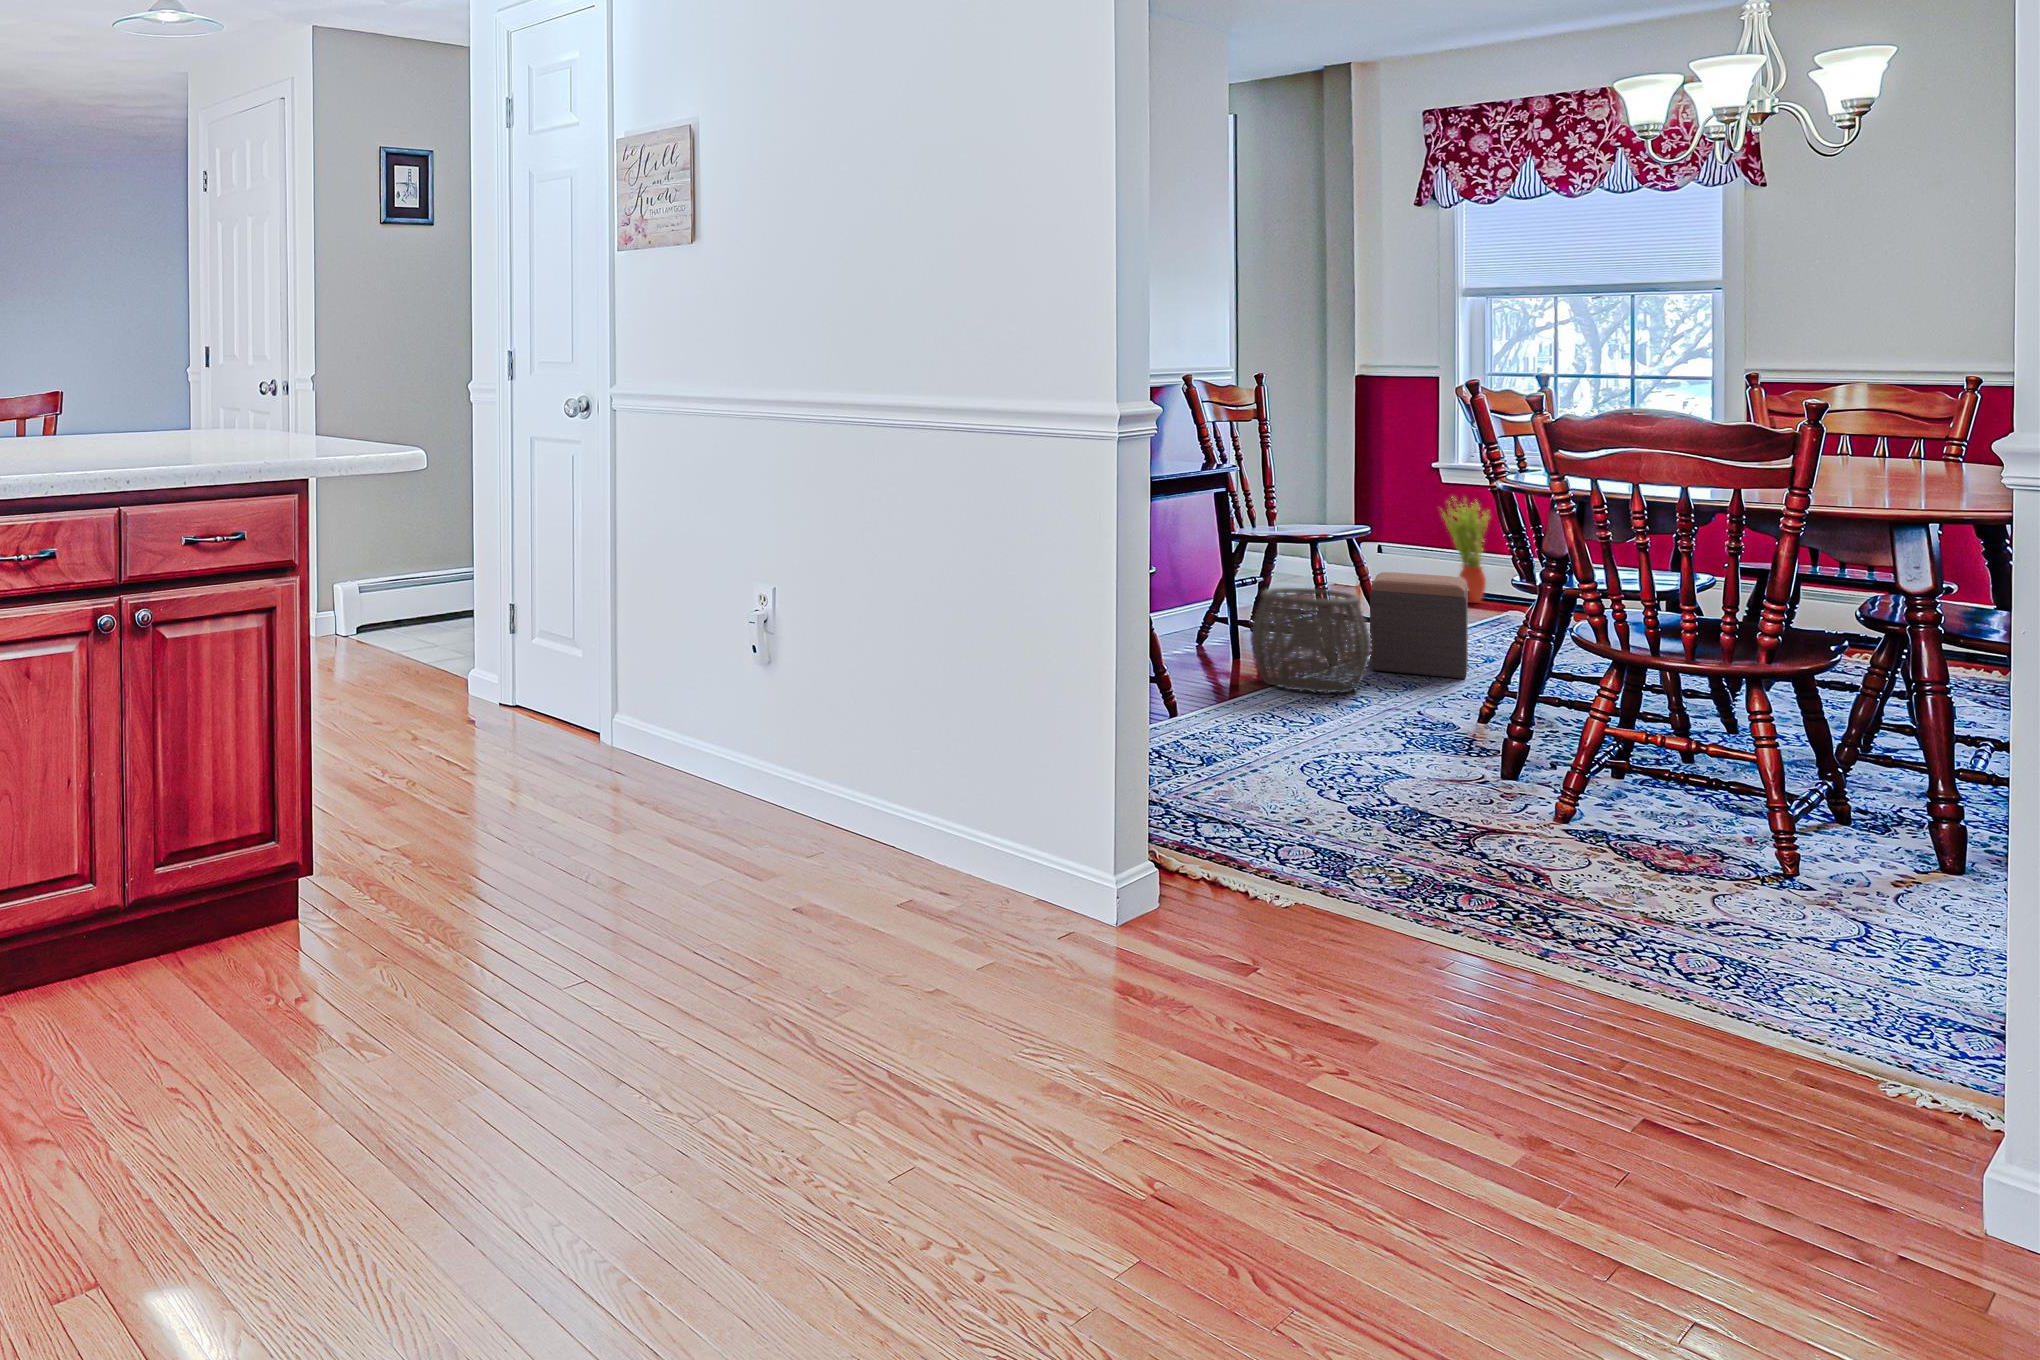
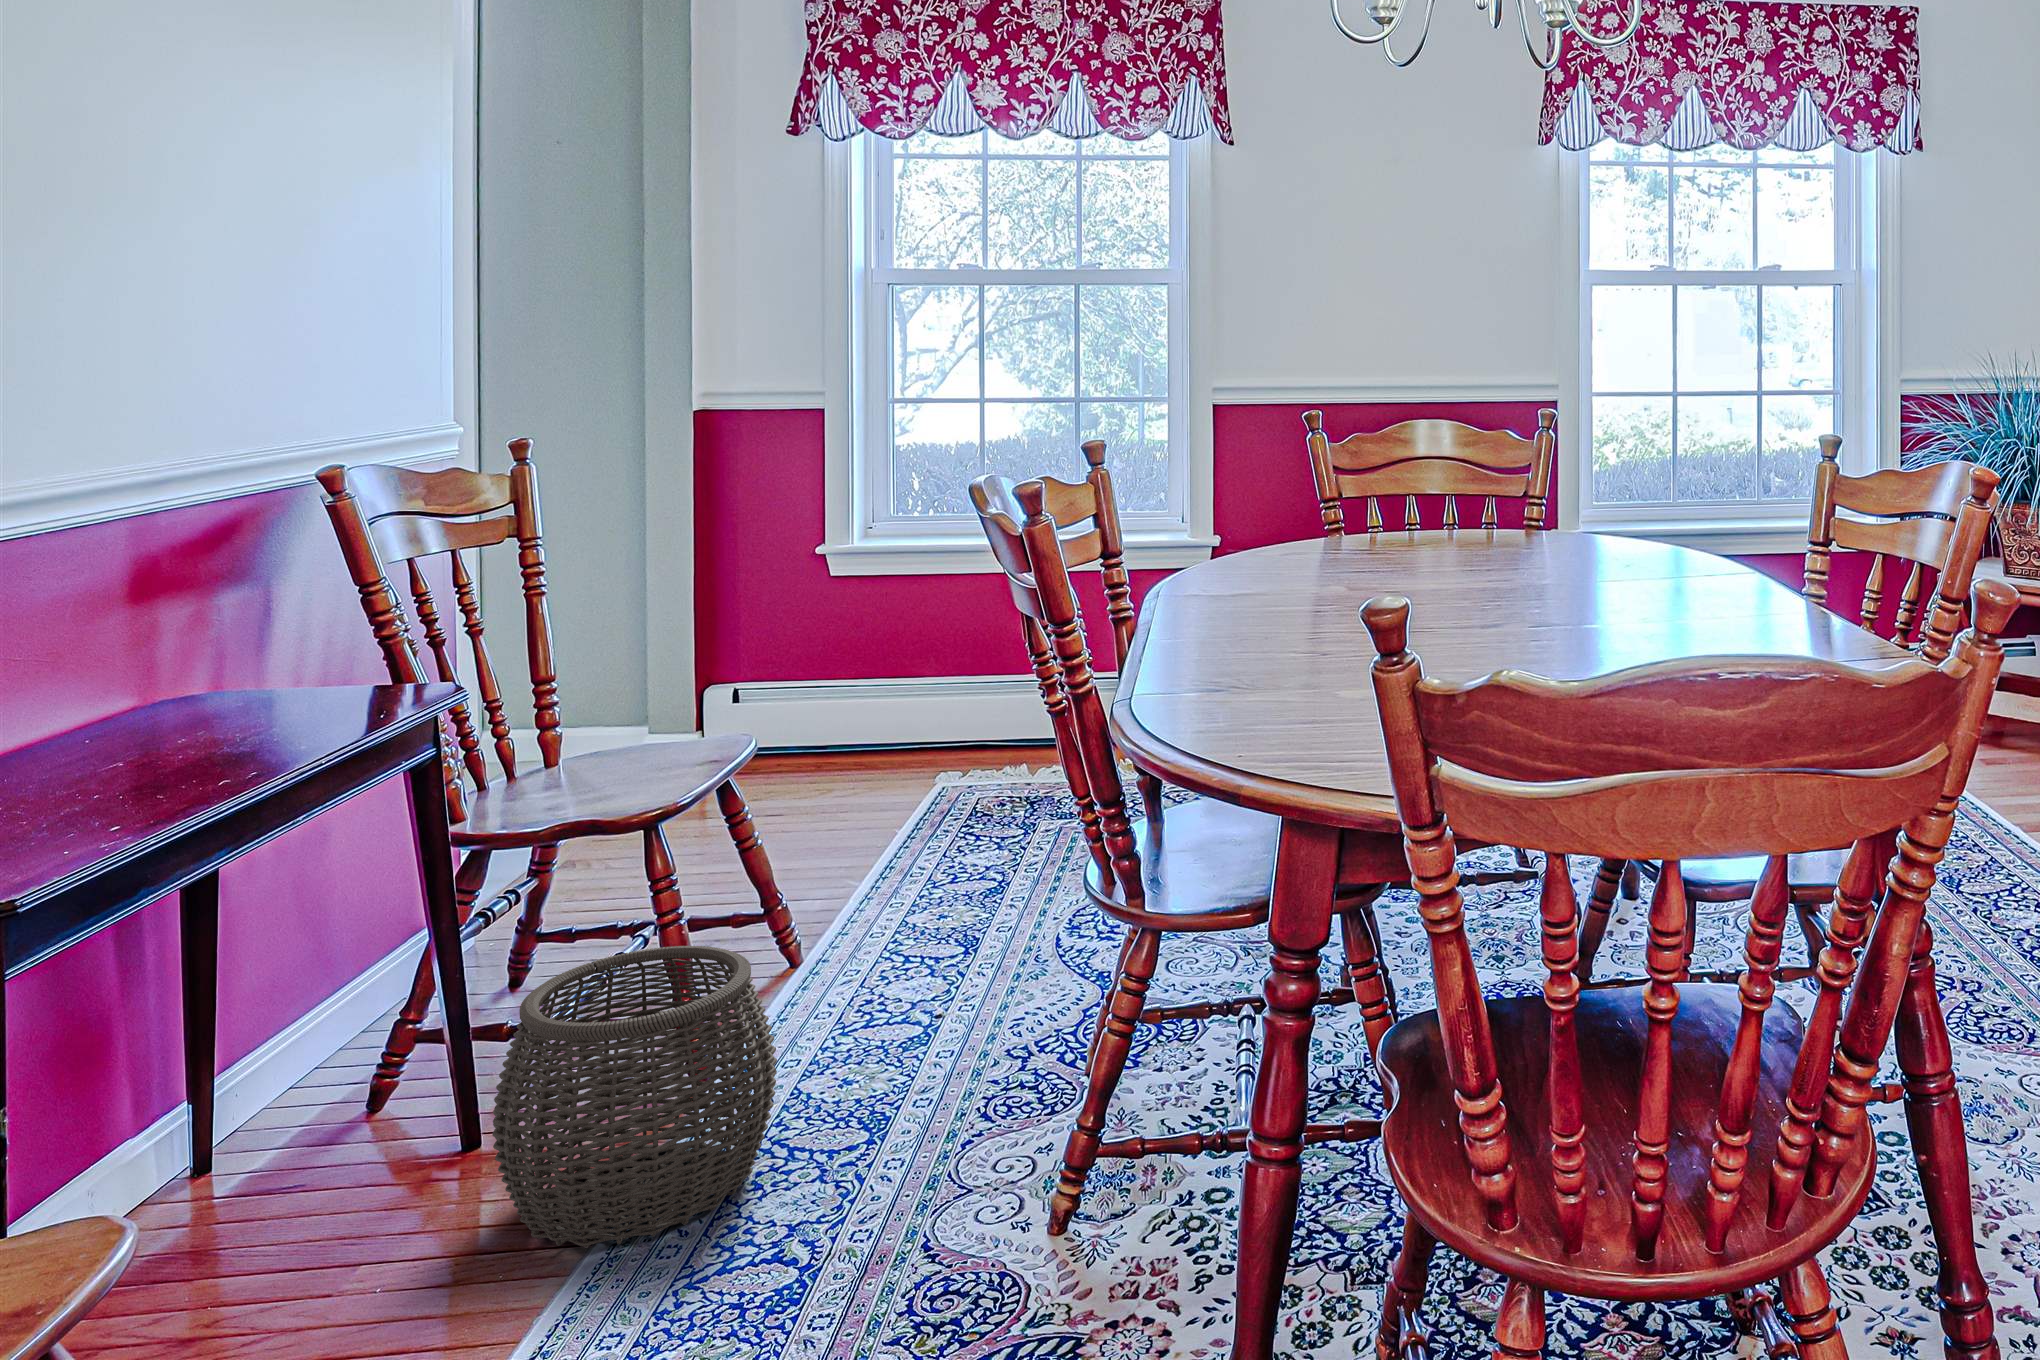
potted plant: present [1441,498,1489,603] -> none [833,594,909,760]
footstool: present [1370,572,1468,679] -> none [761,815,940,1060]

